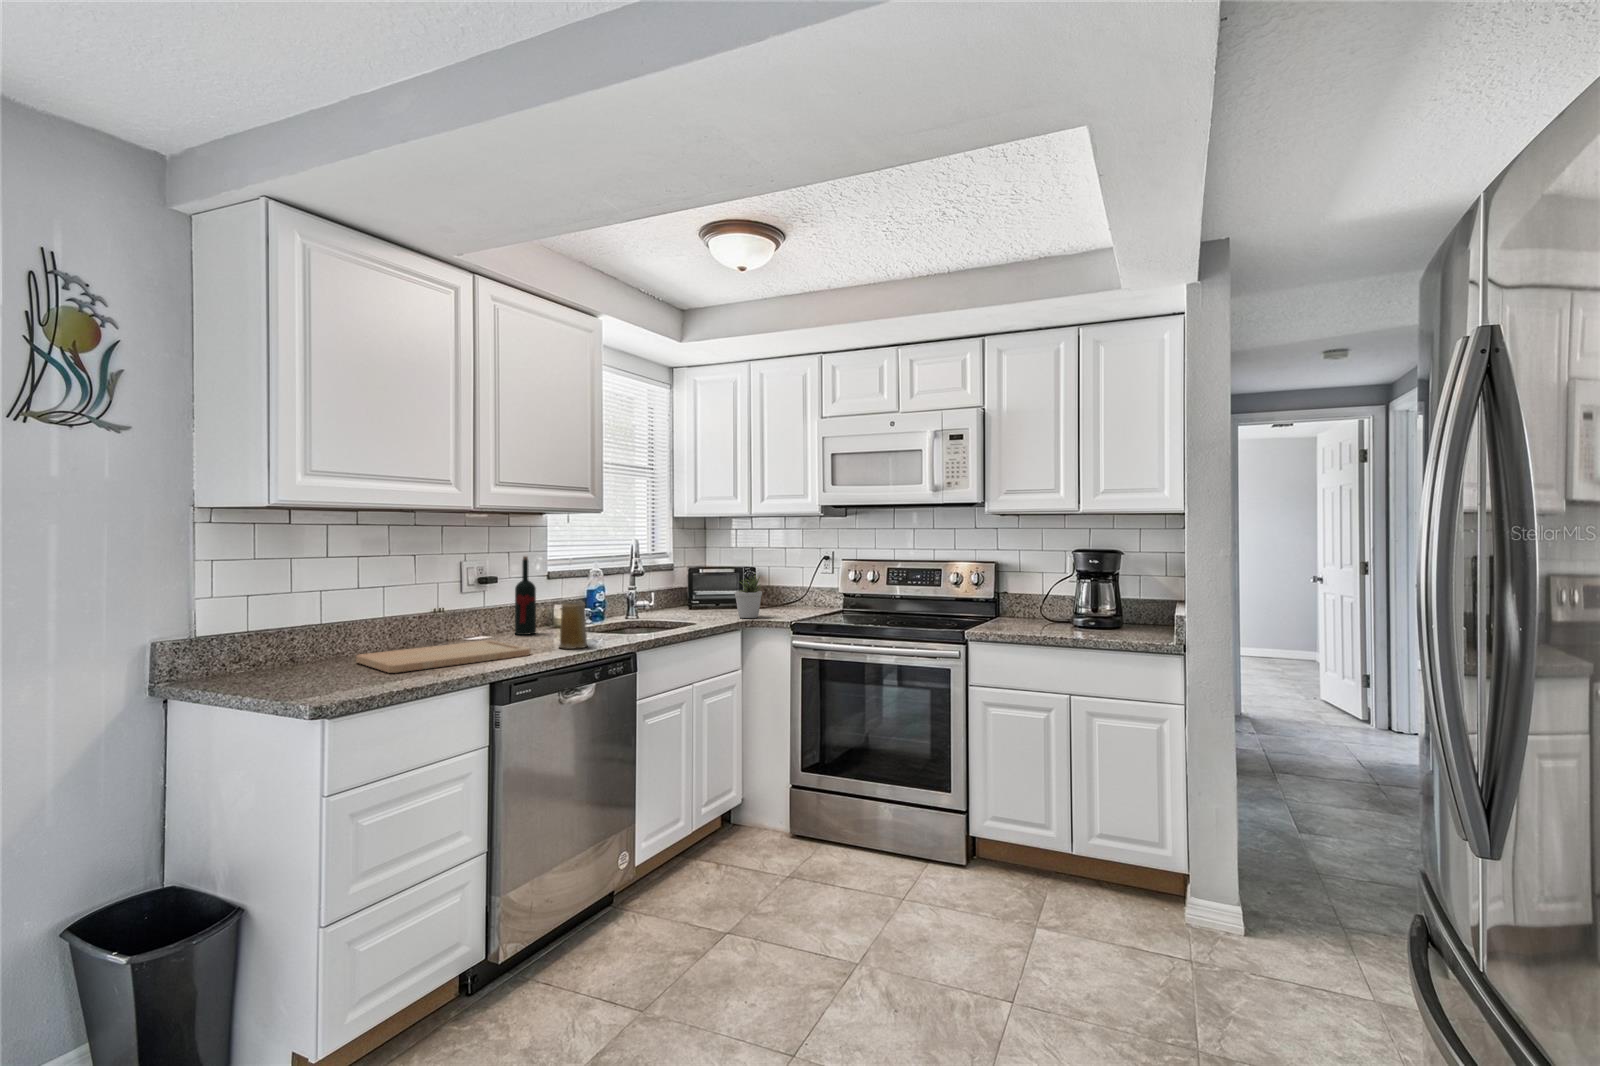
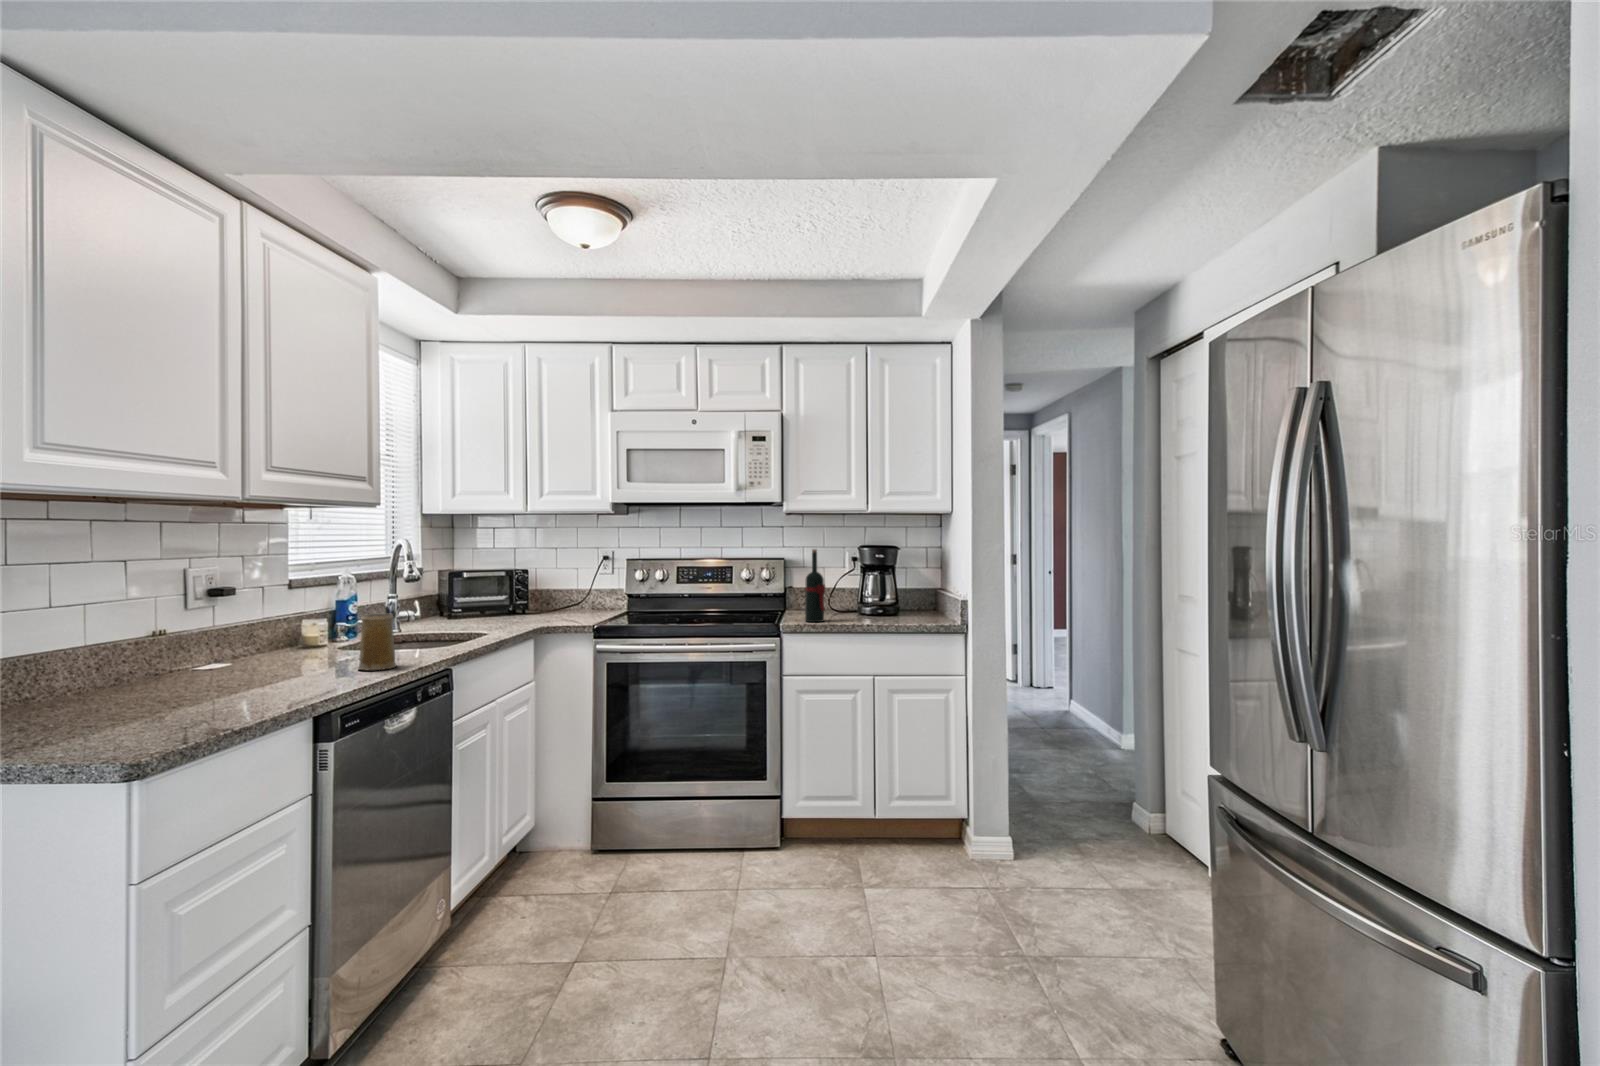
wine bottle: present [515,556,536,635] -> present [805,549,825,622]
potted plant: present [735,576,762,618] -> none [525,576,558,624]
cutting board: present [356,640,530,673] -> none [59,668,332,720]

